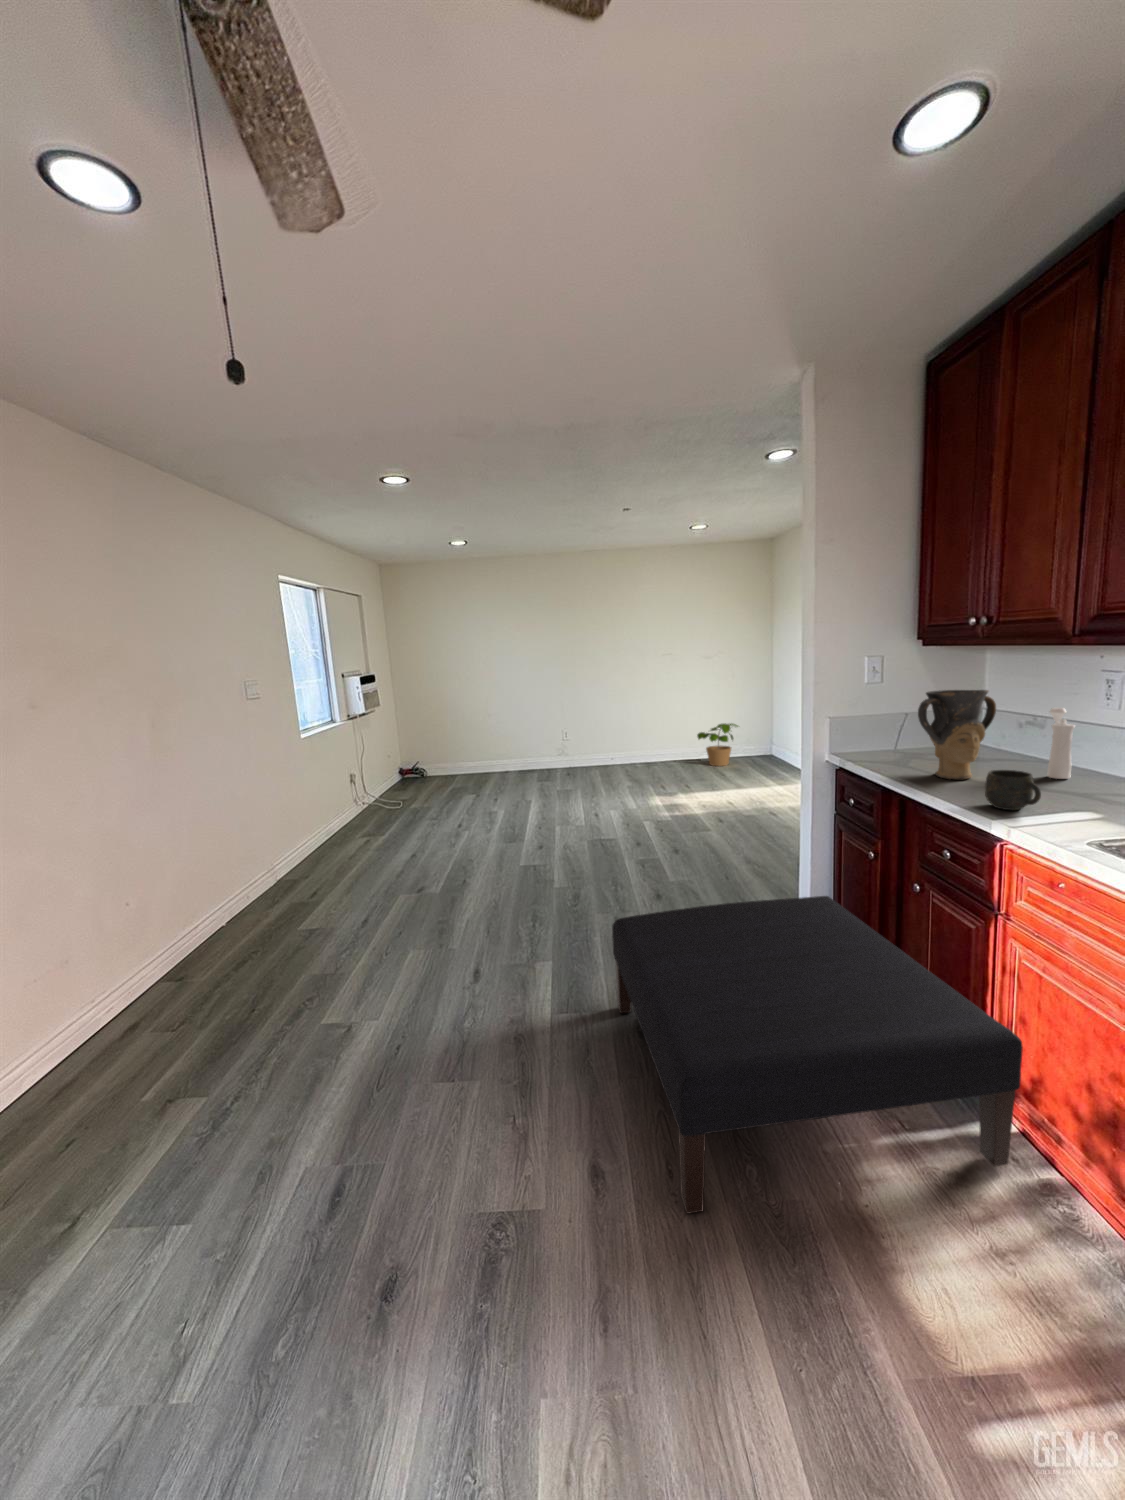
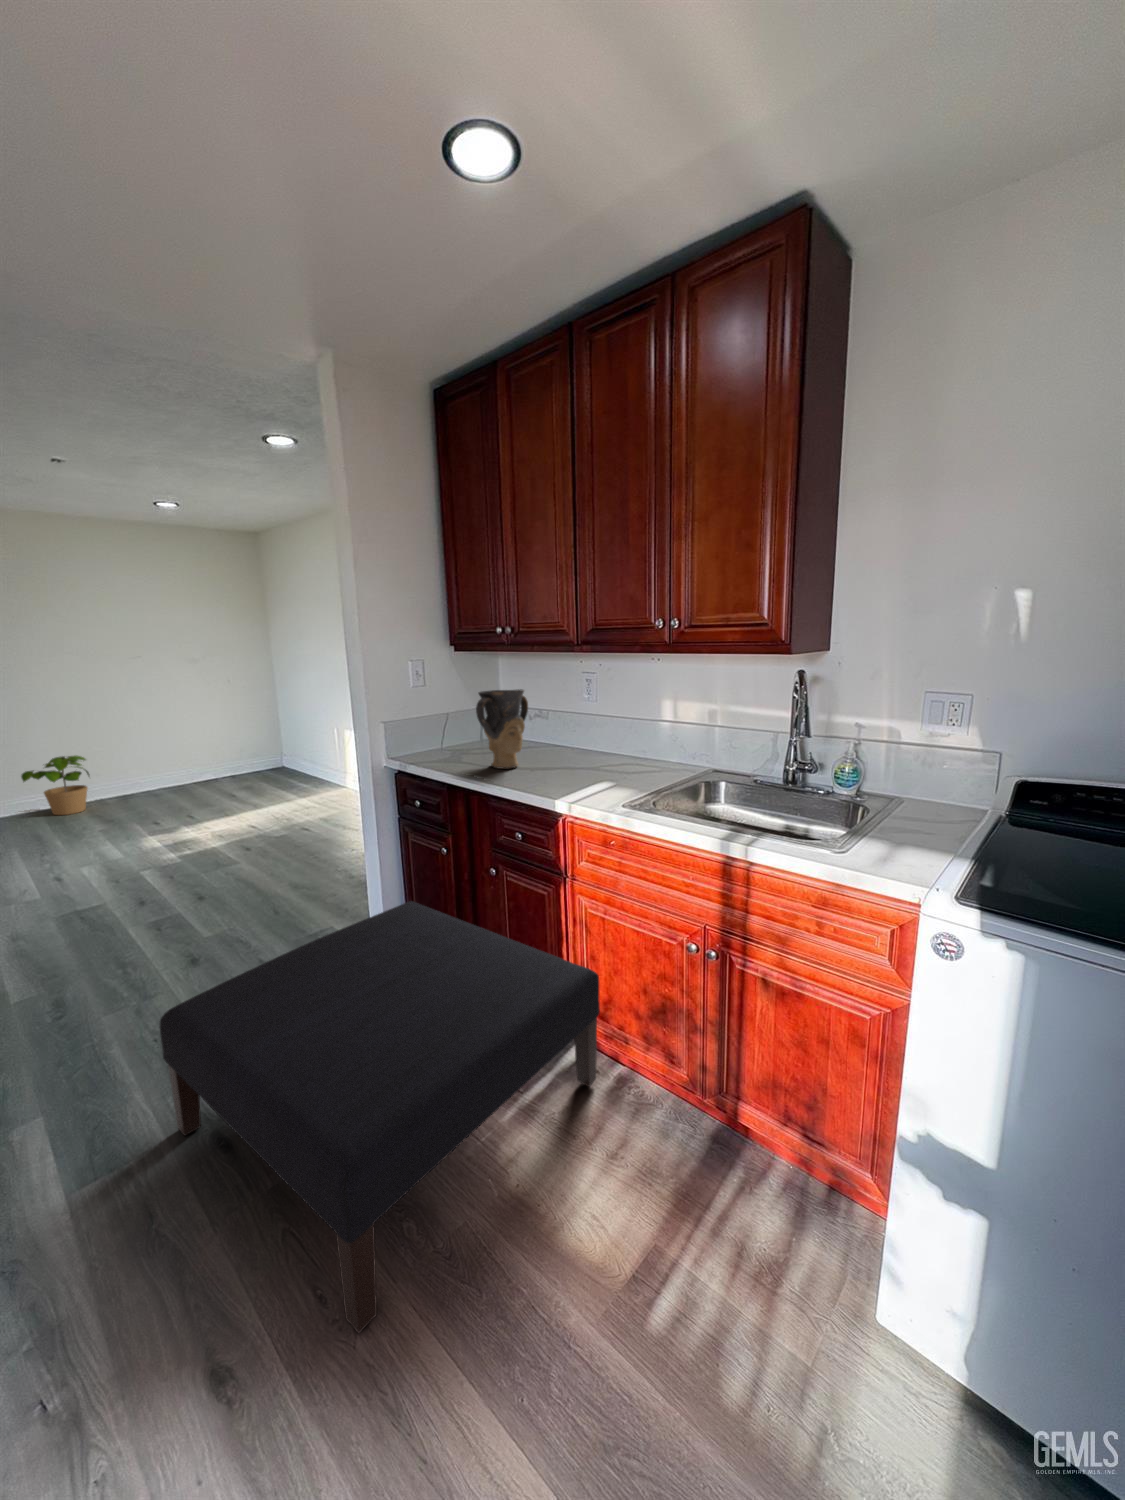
pepper mill: present [1047,707,1075,779] -> none [557,703,577,759]
potted plant: present [697,723,738,766] -> present [21,755,89,815]
mug: present [985,770,1041,810] -> none [541,755,580,788]

